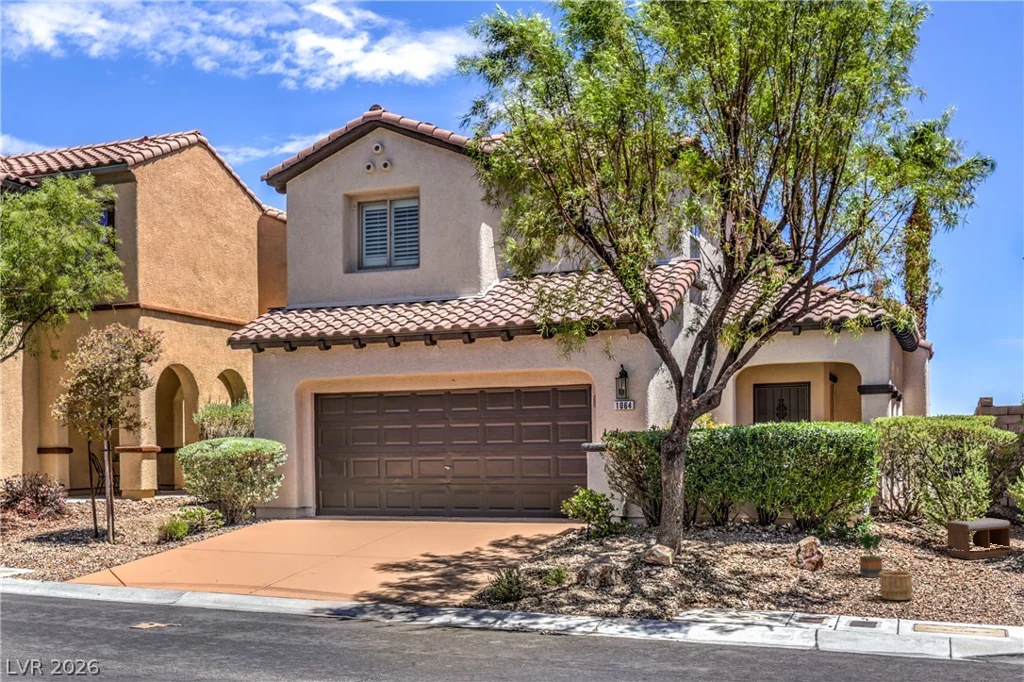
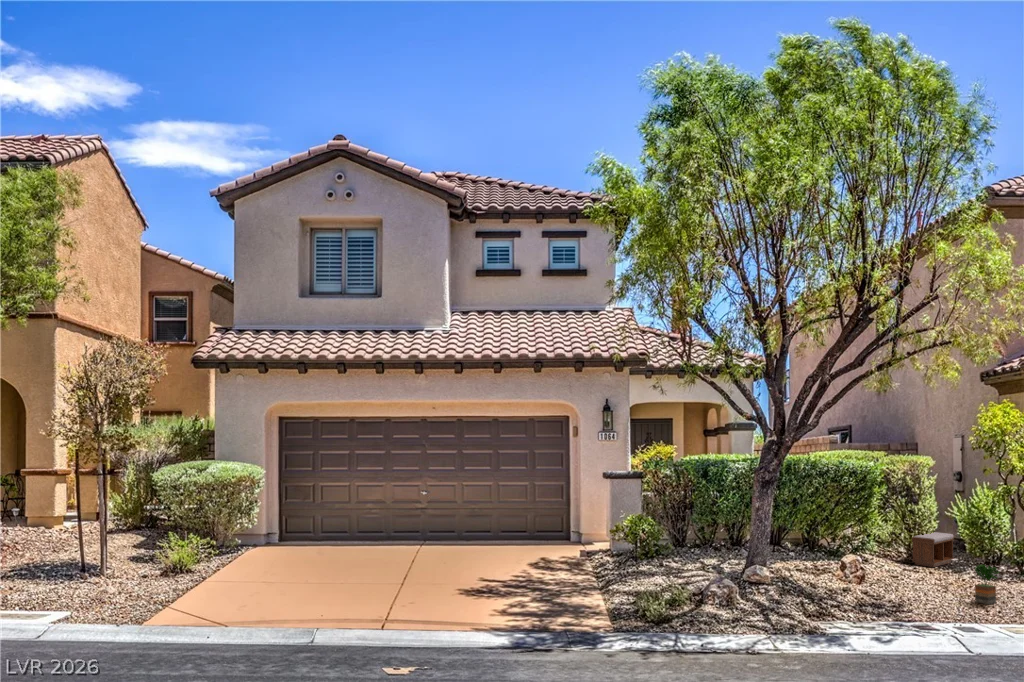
potted tree: present [857,534,886,577] -> present [975,565,999,604]
wooden bucket: present [879,571,912,600] -> none [936,584,965,609]

